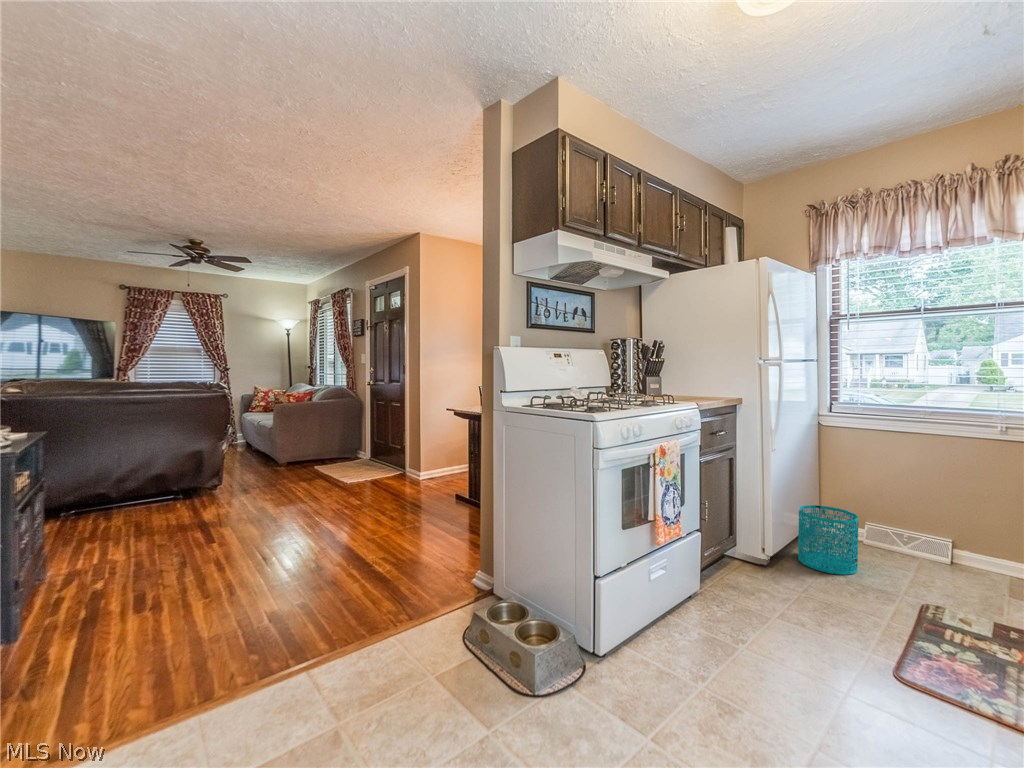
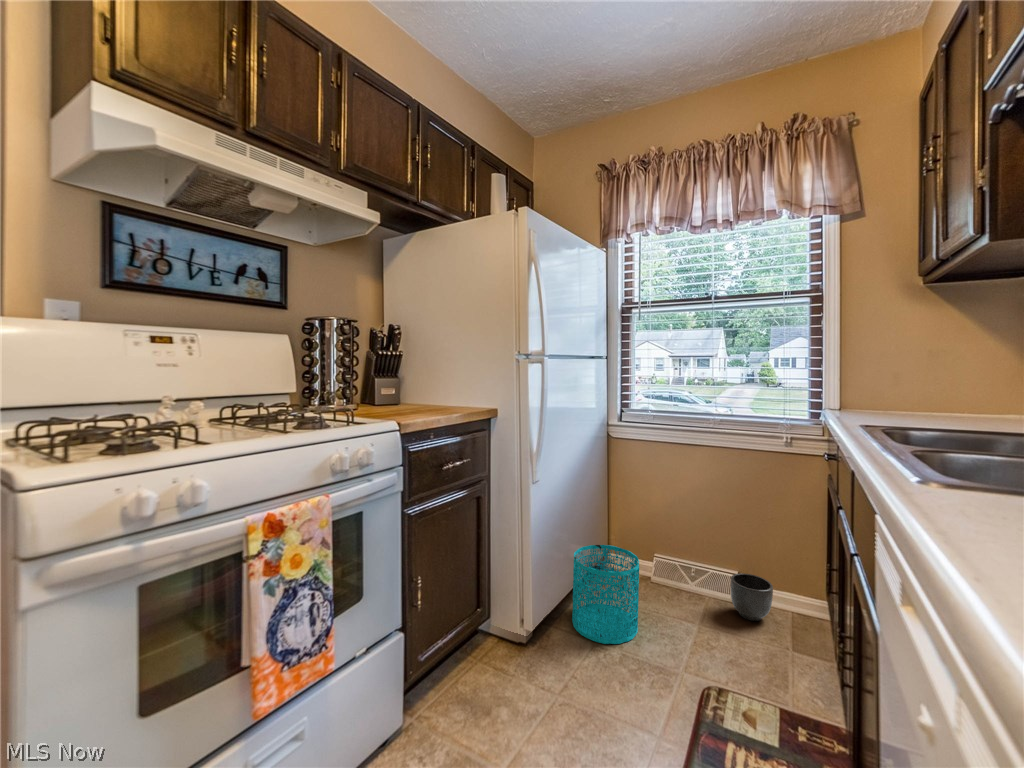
planter: none [945,539,989,576] -> present [730,573,773,621]

